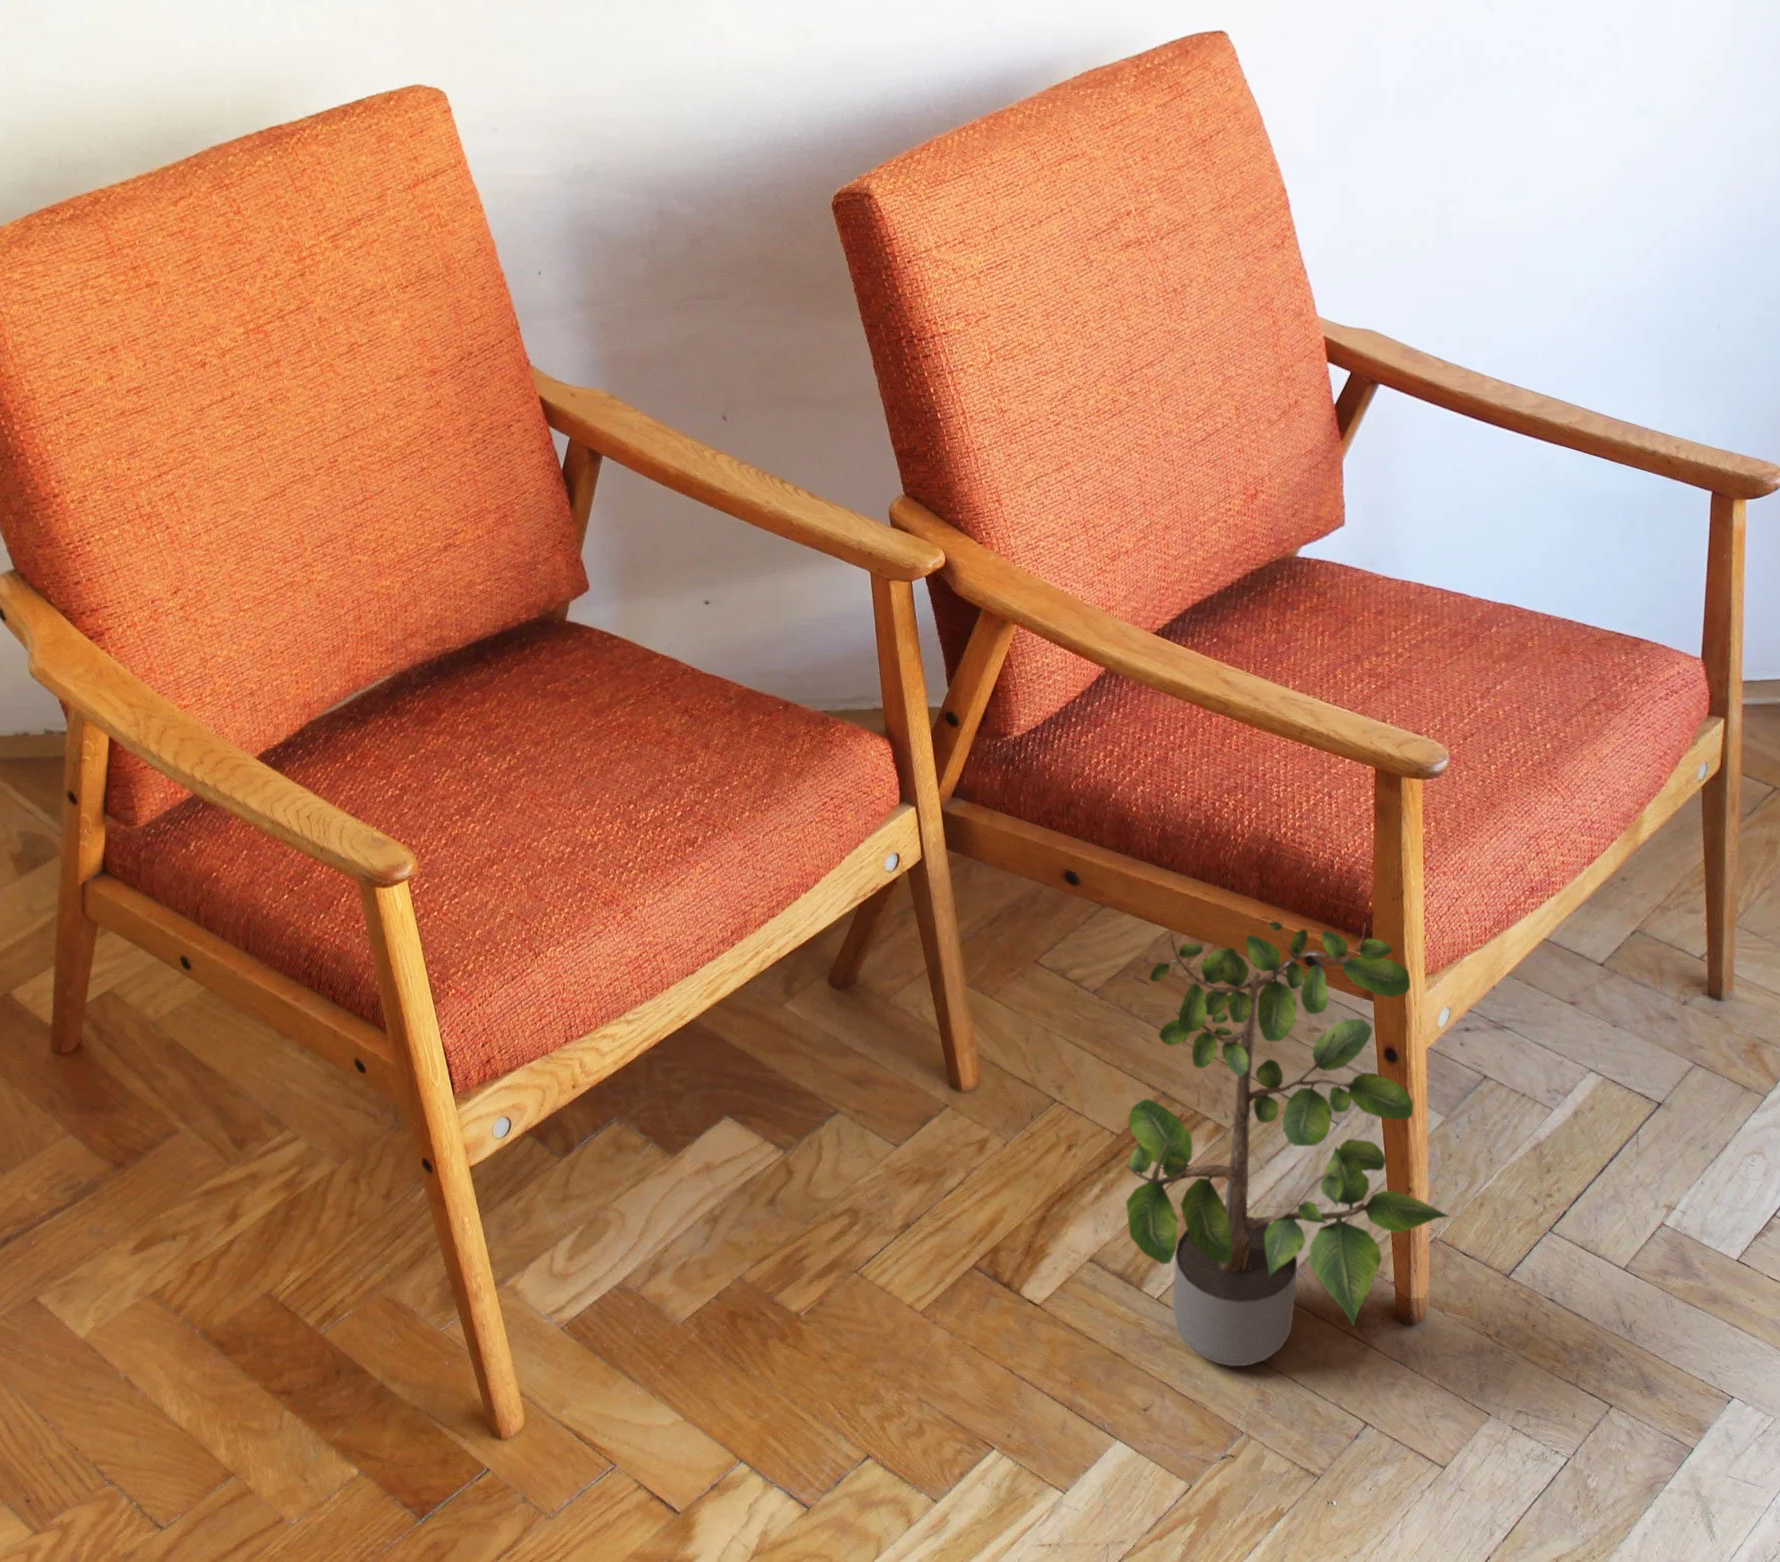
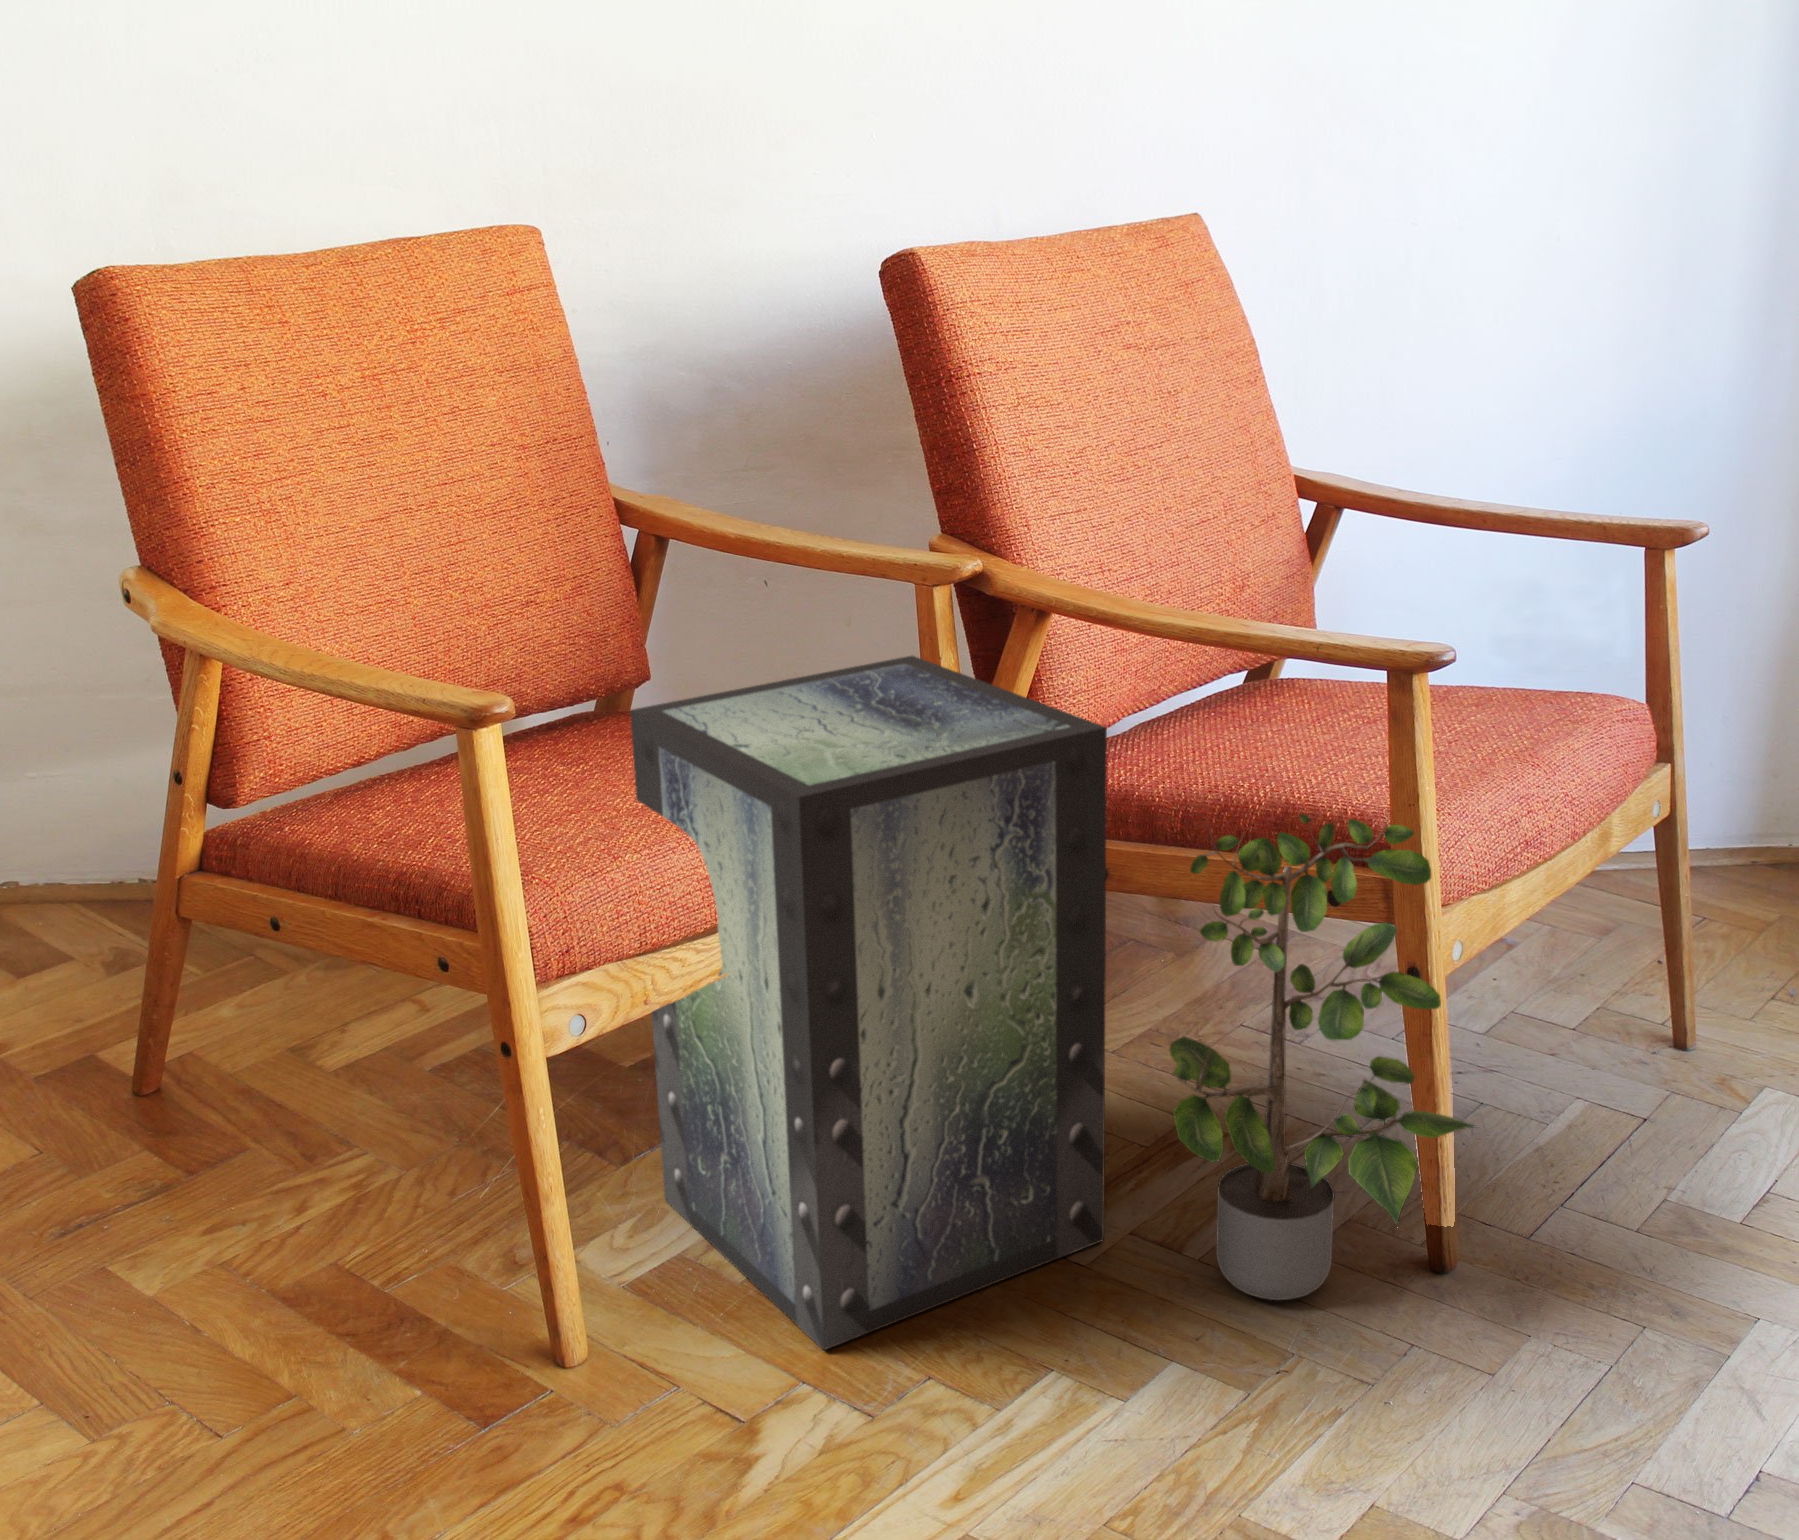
storage box: none [553,651,1066,1417] -> present [630,656,1107,1350]

